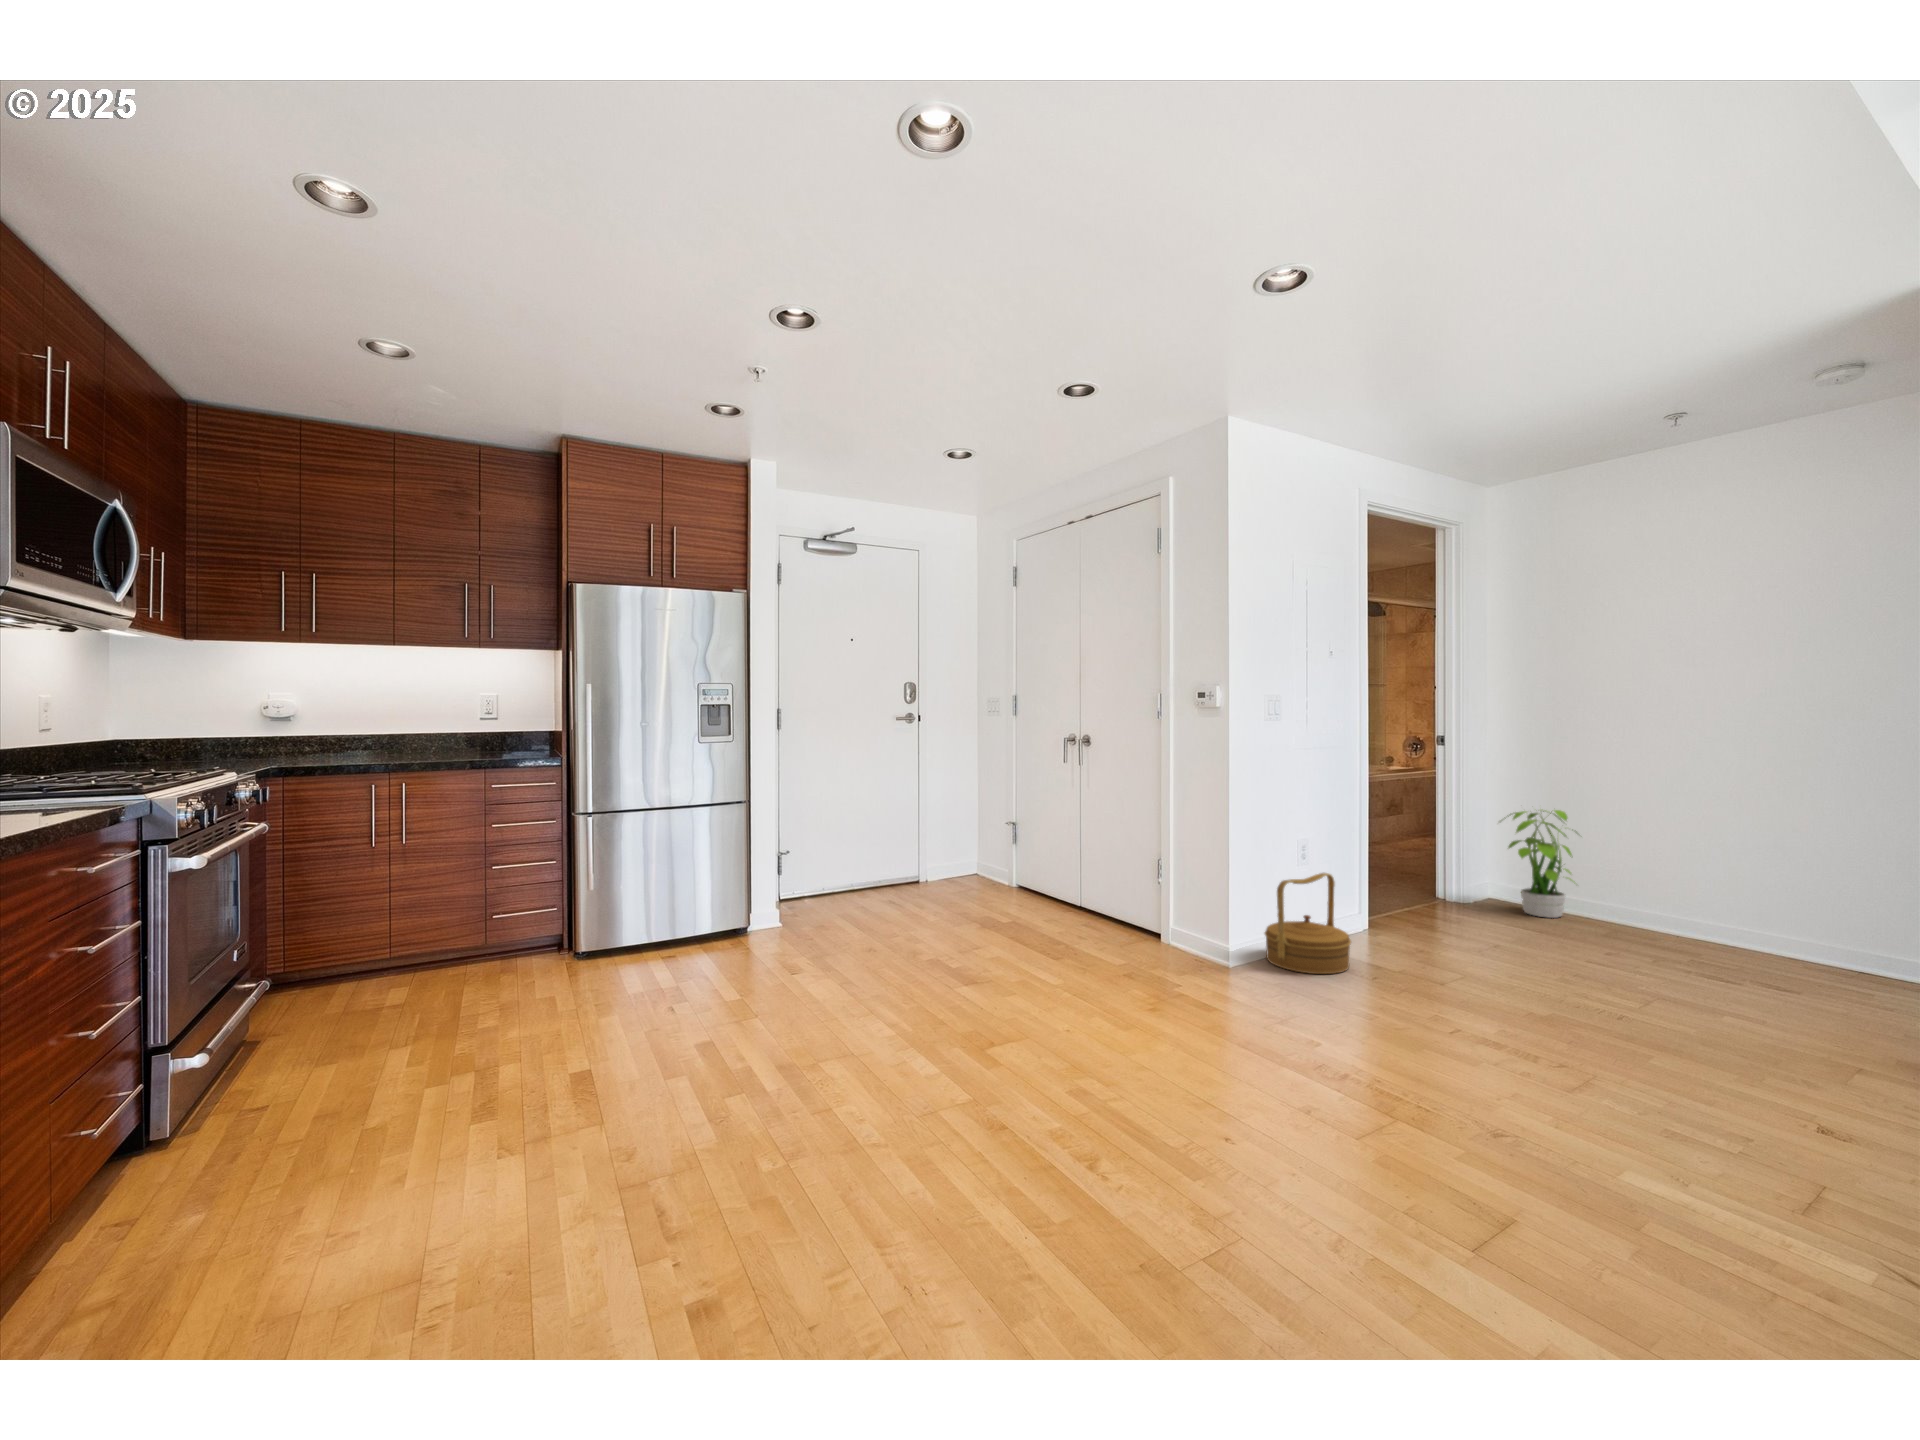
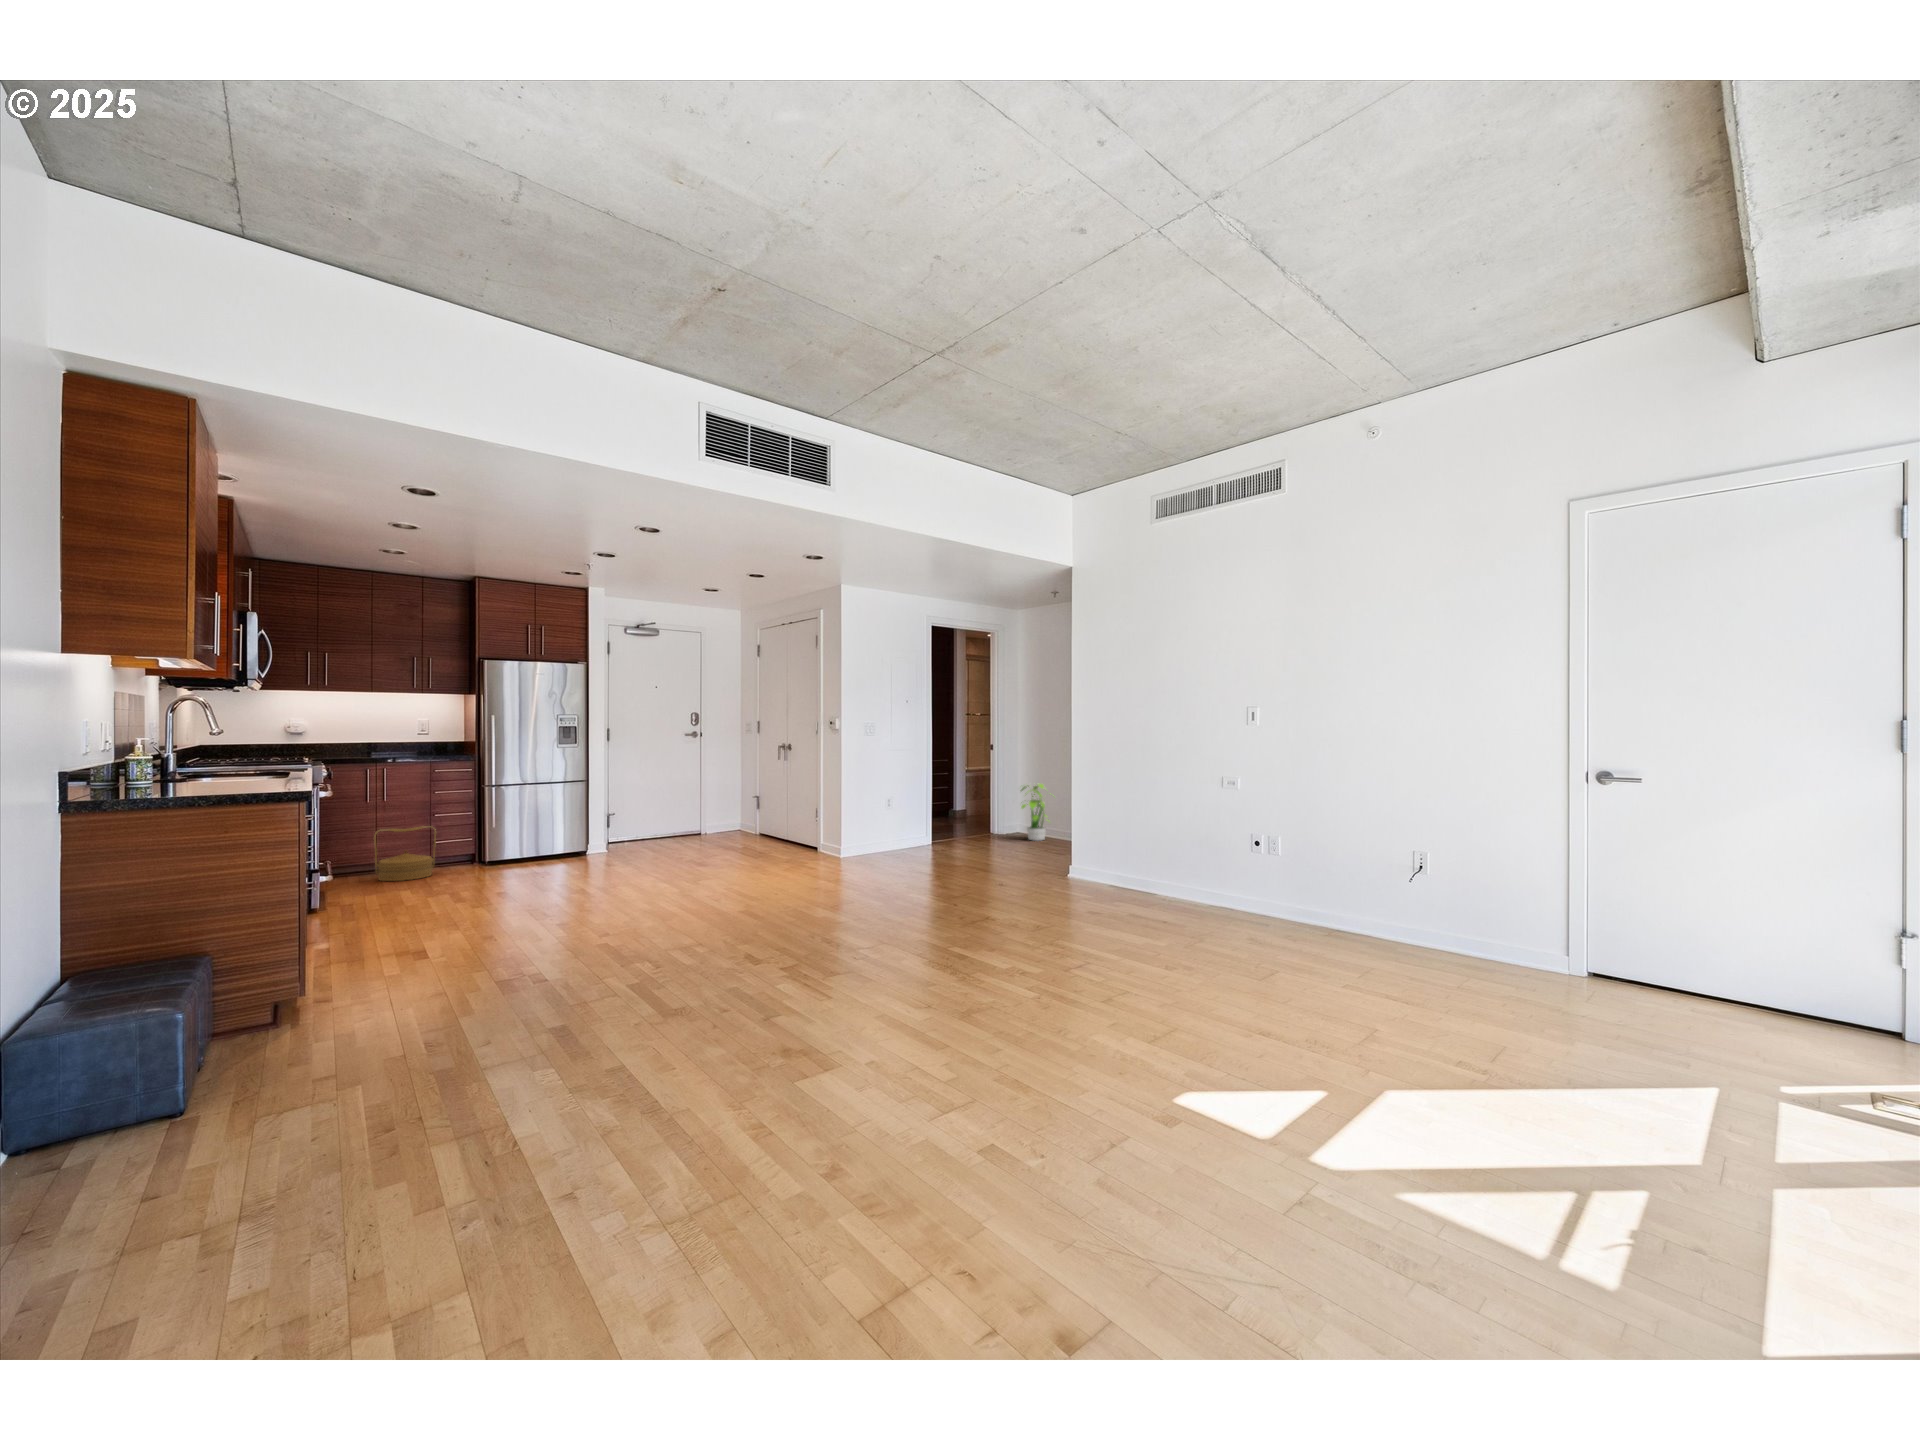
woven basket: present [1265,873,1351,974] -> present [375,826,436,881]

